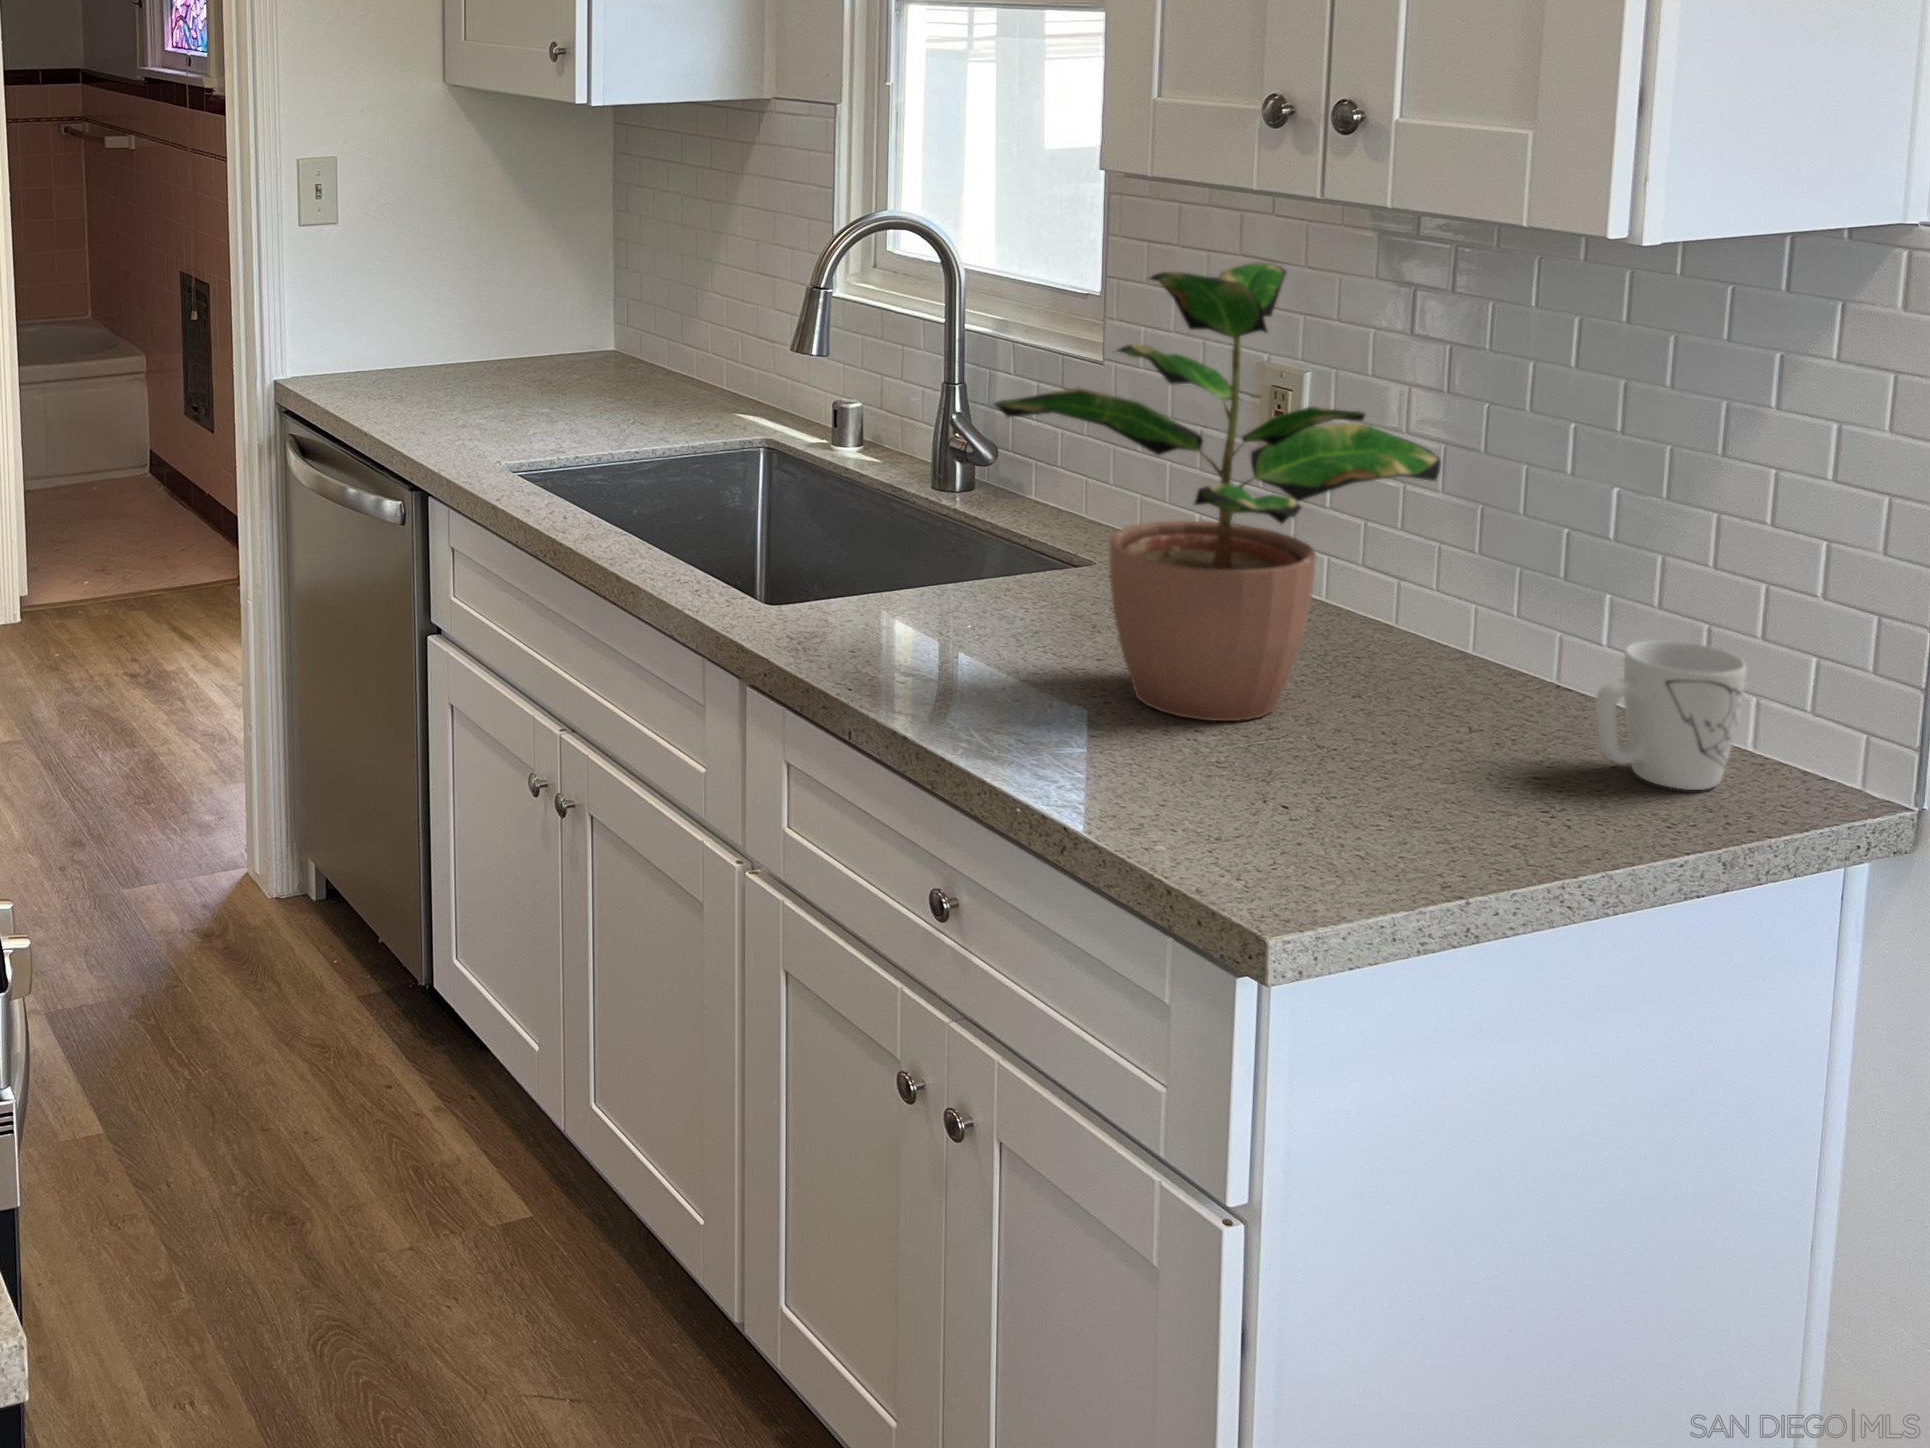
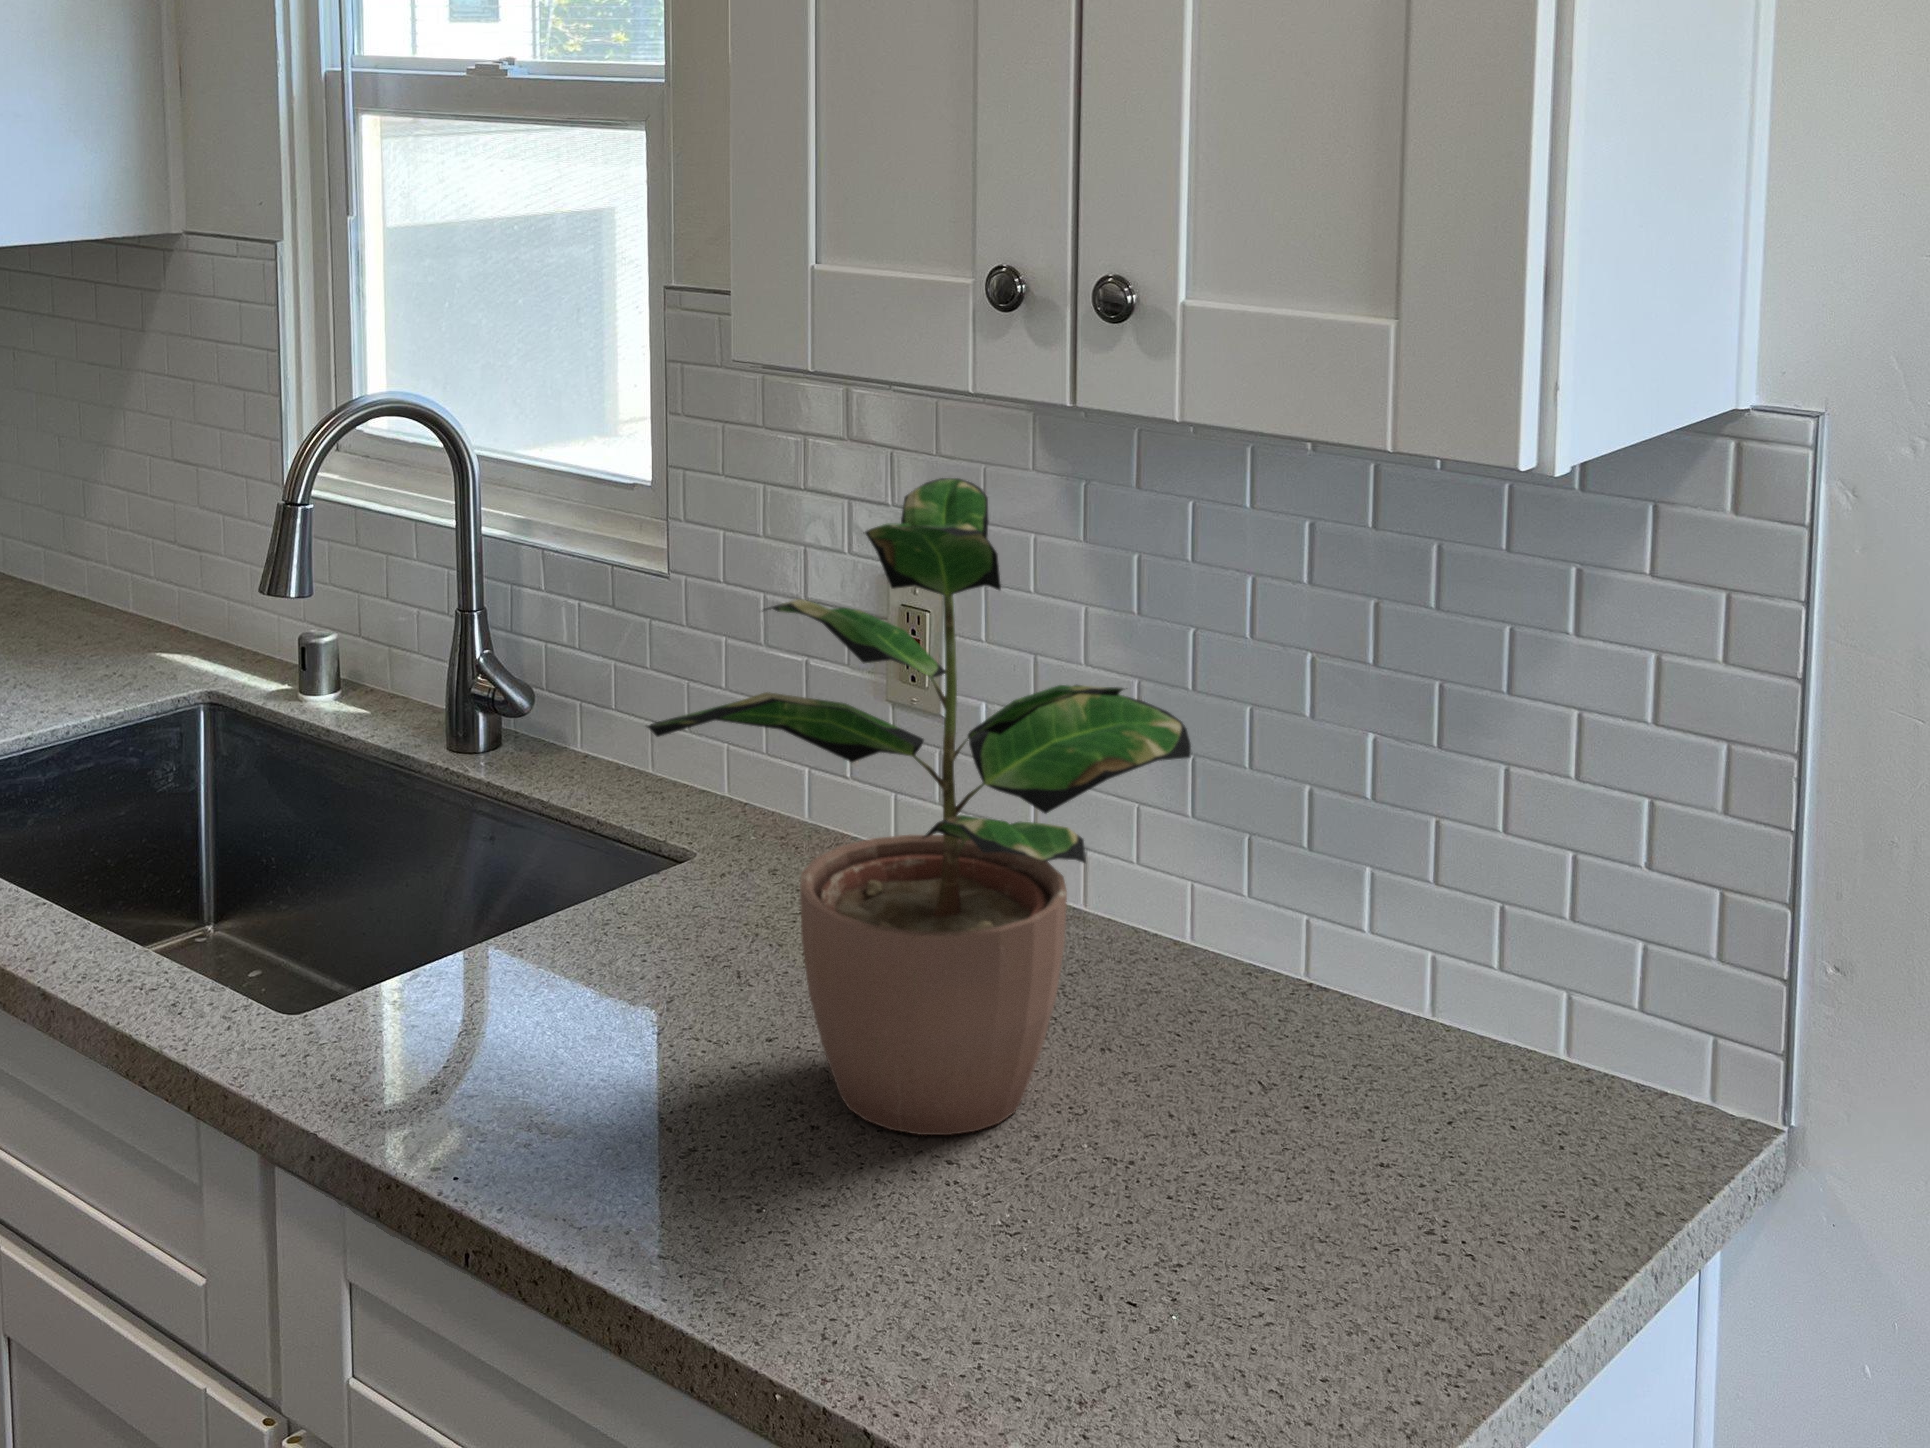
mug: present [1595,641,1746,790] -> none [1441,944,1597,1145]

